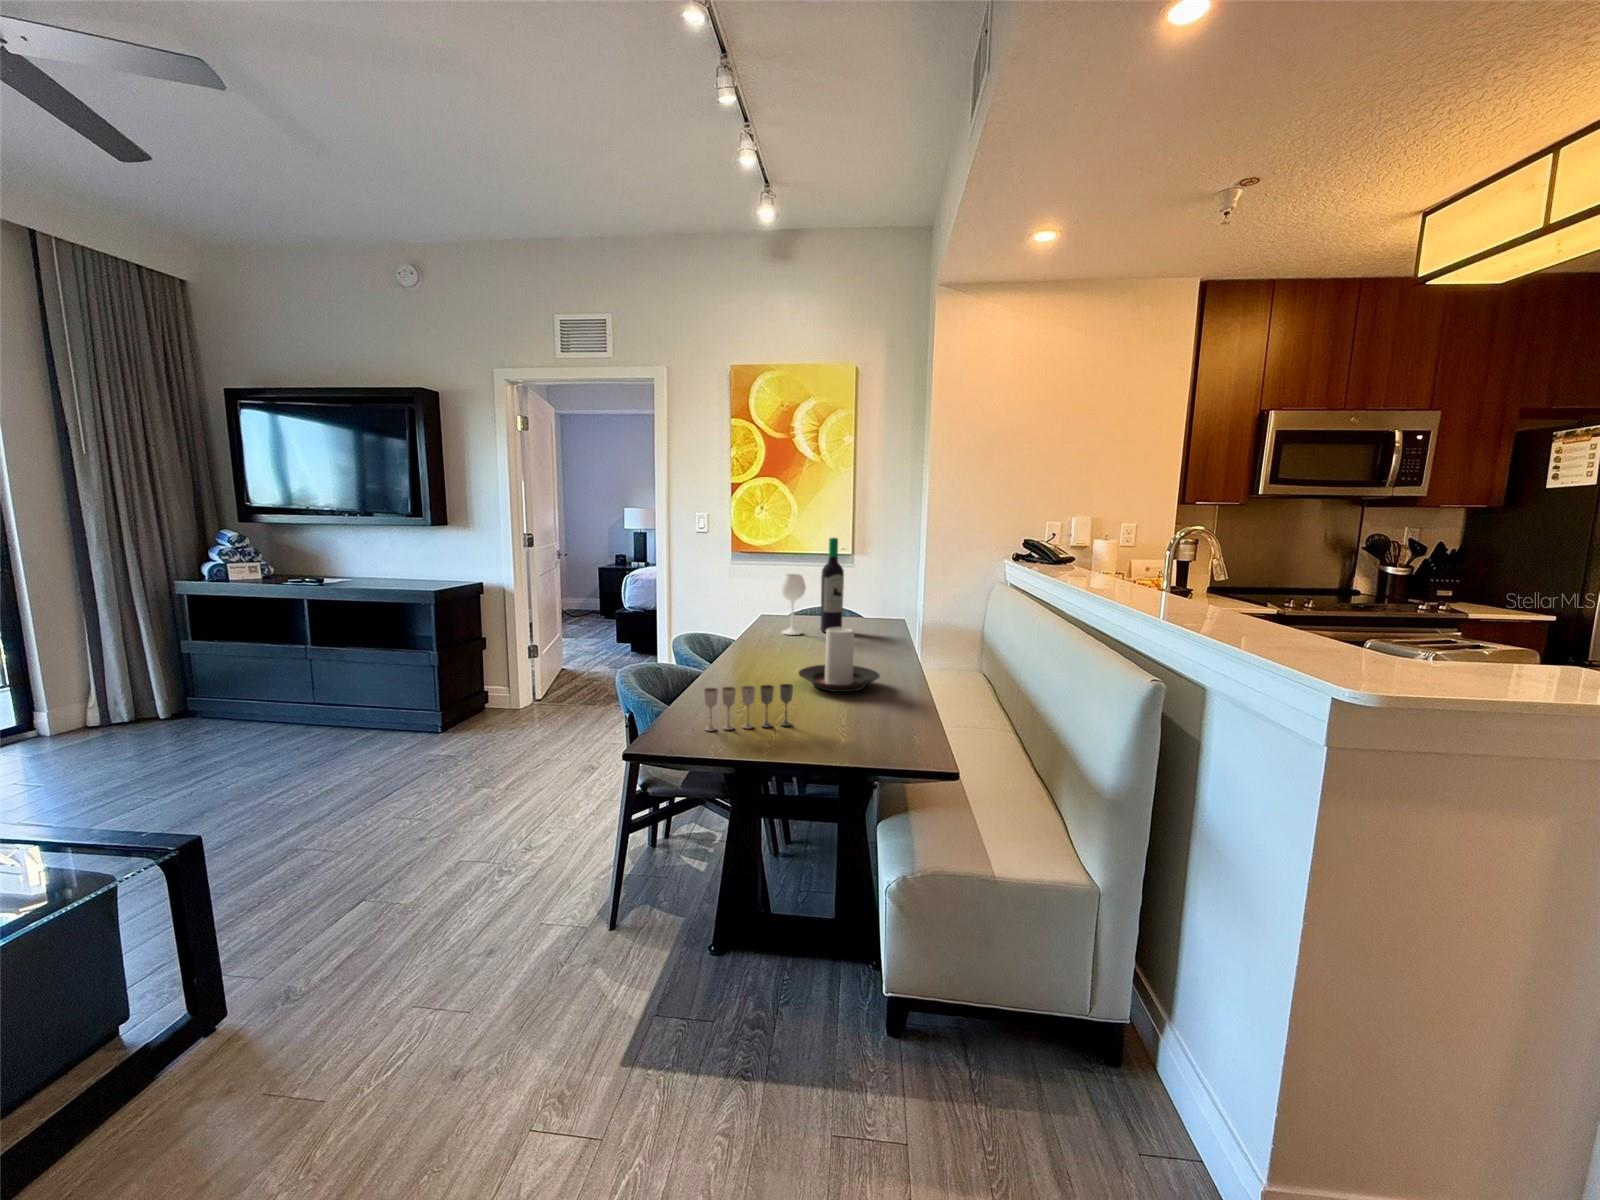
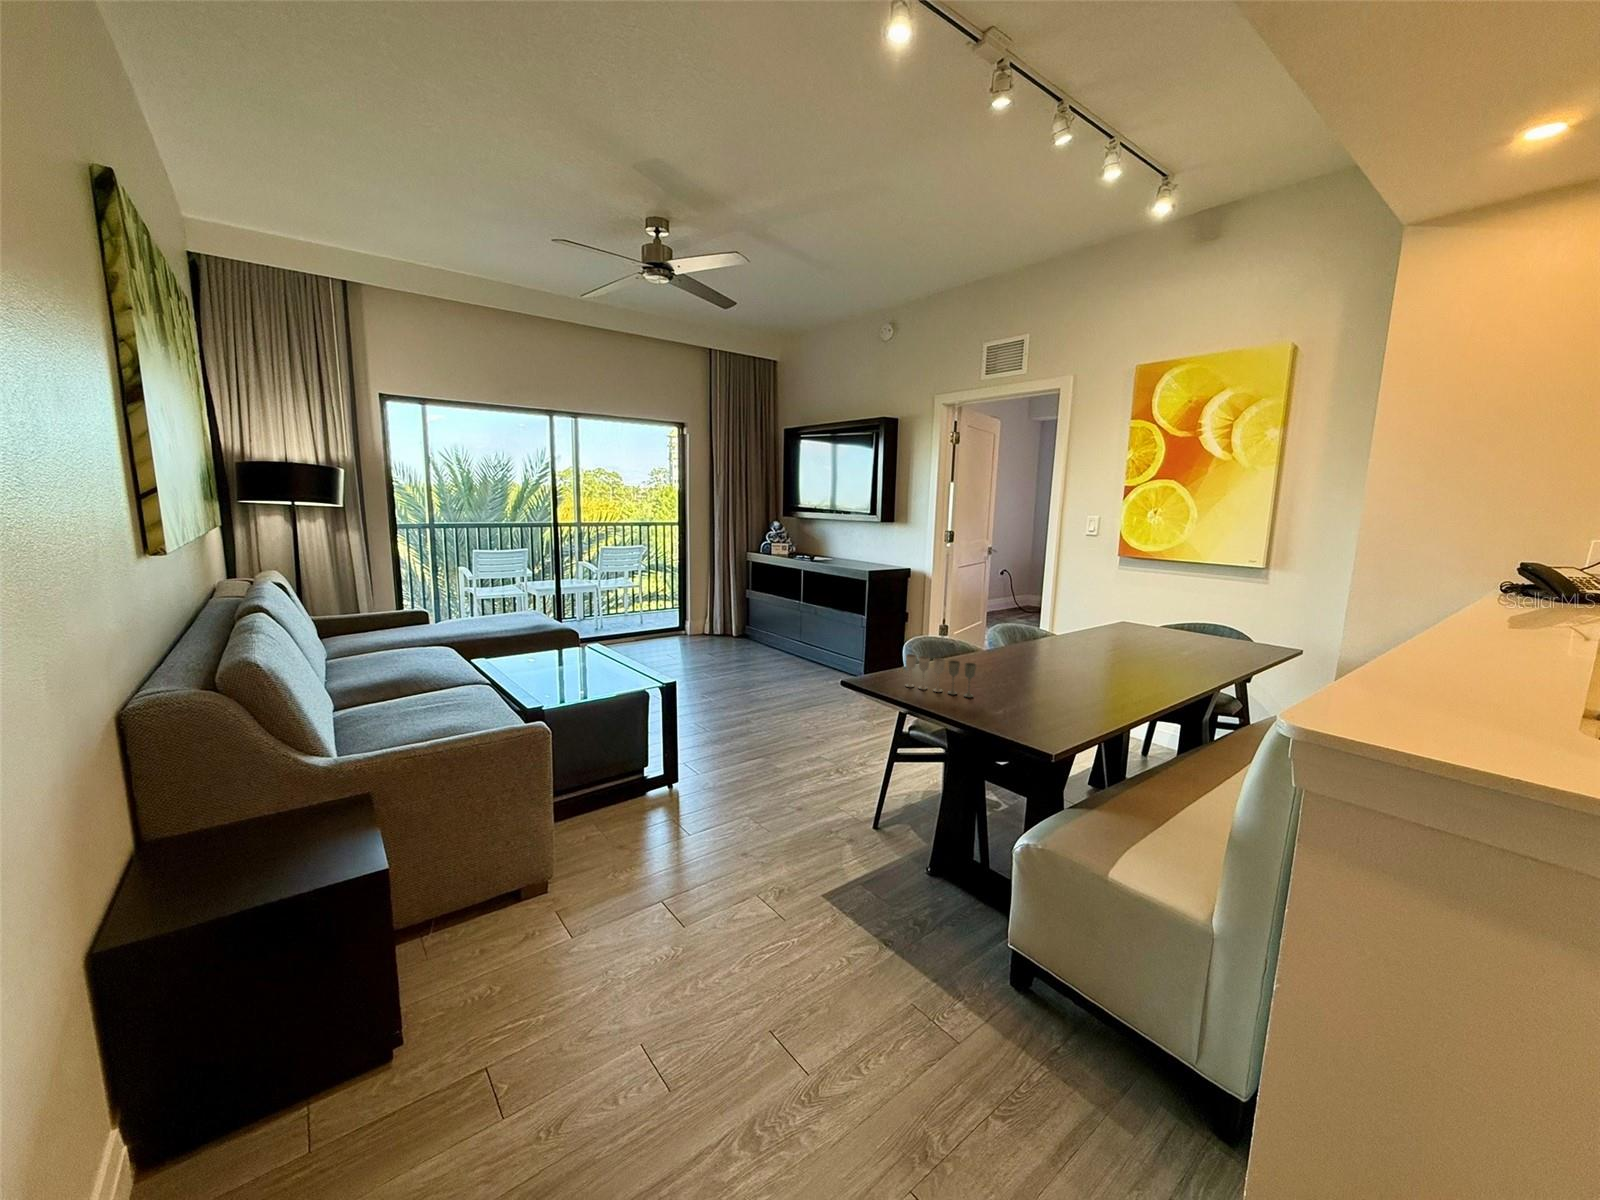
wine bottle: present [780,538,844,635] -> none [1104,545,1184,645]
candle holder: present [799,626,880,692] -> none [1031,627,1115,690]

